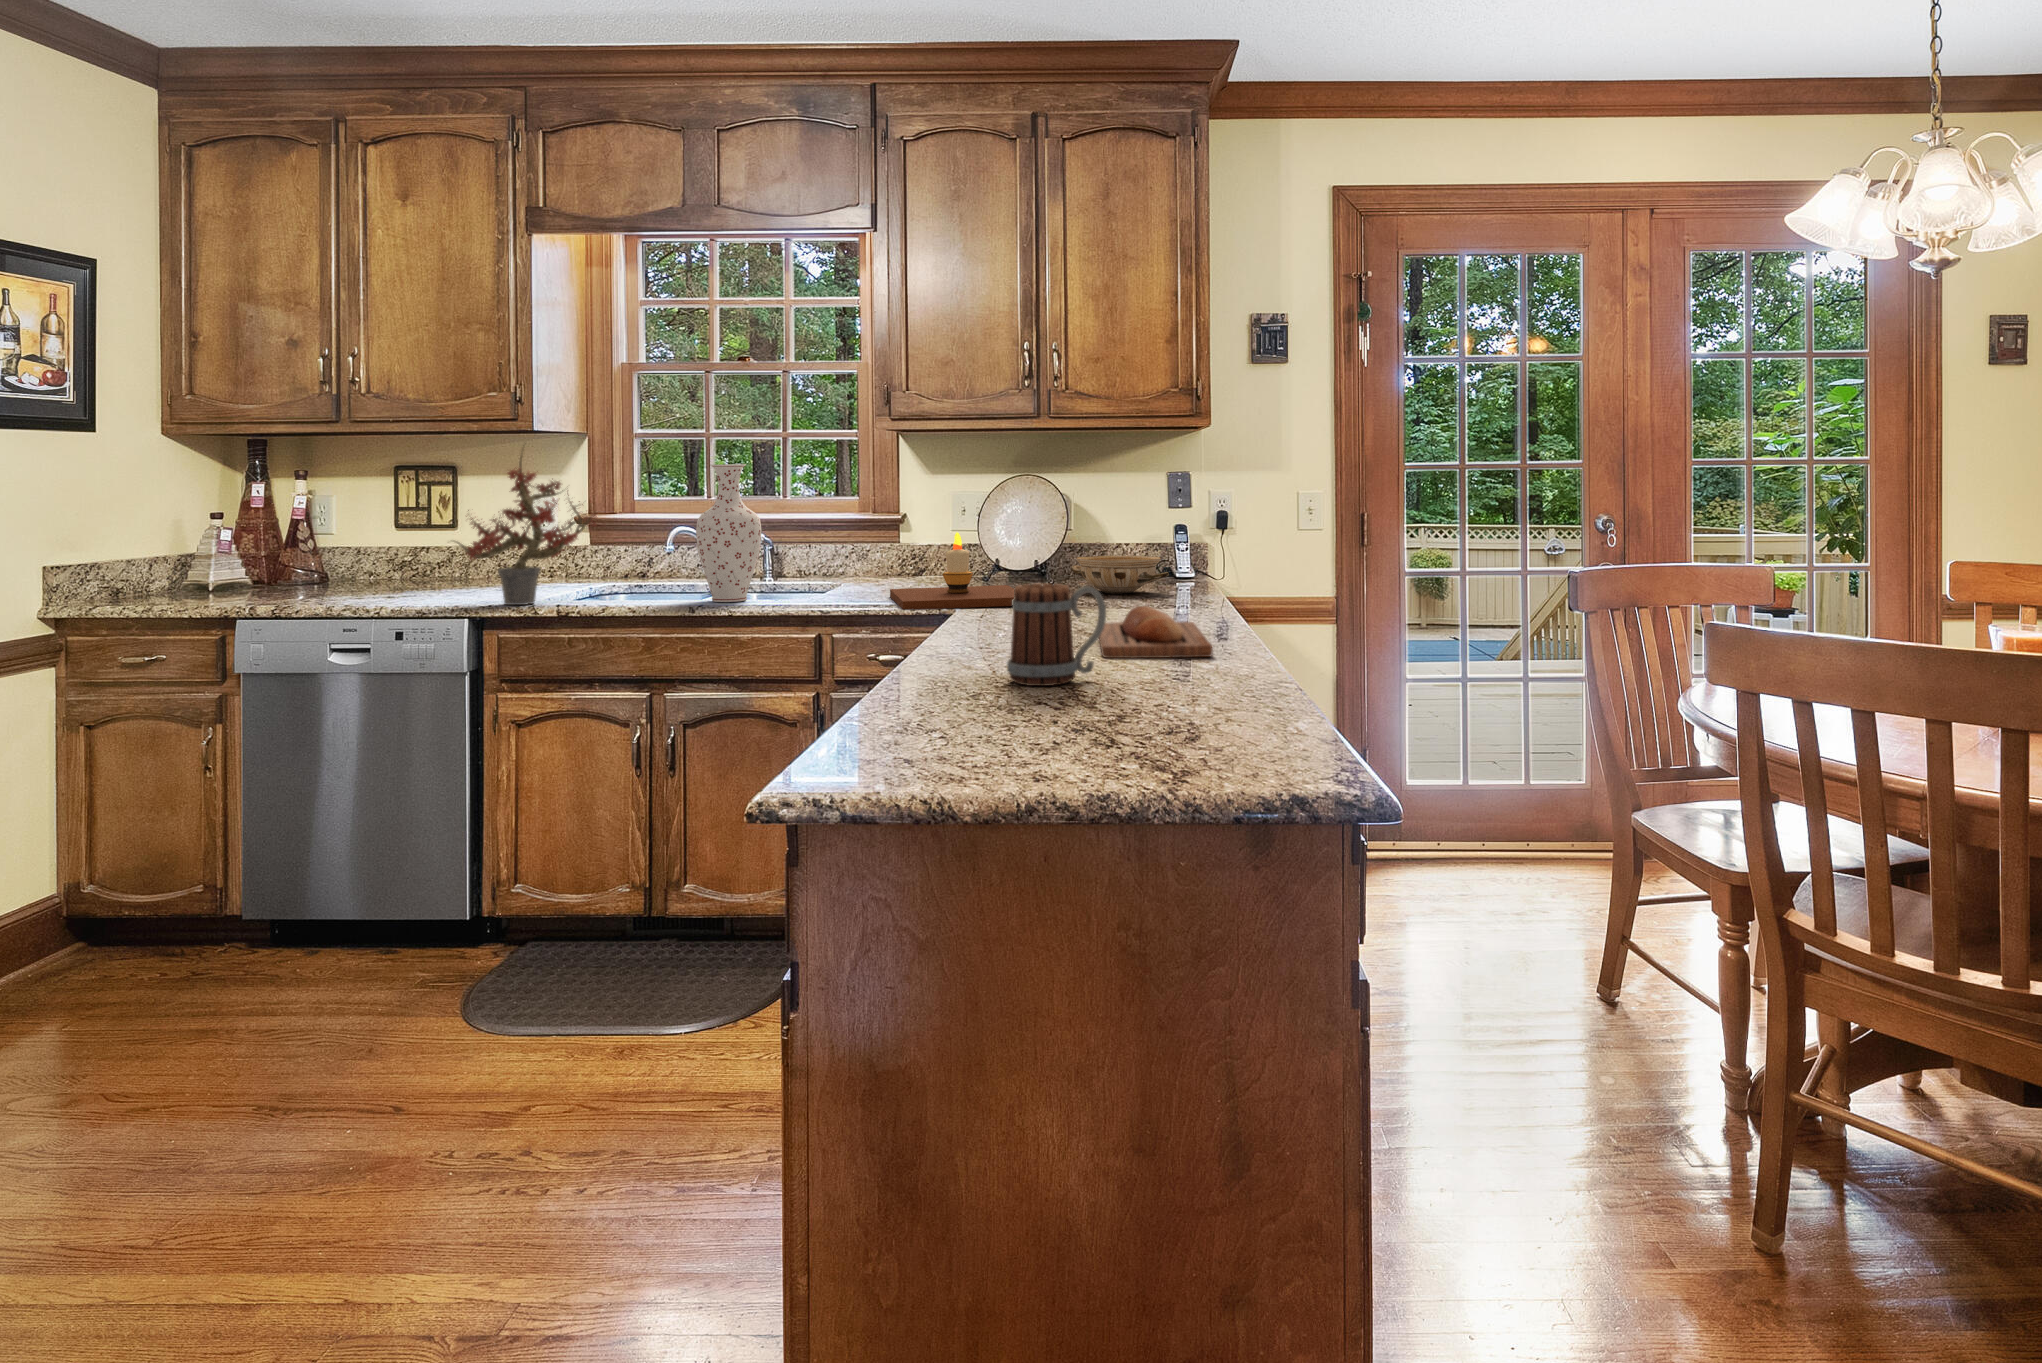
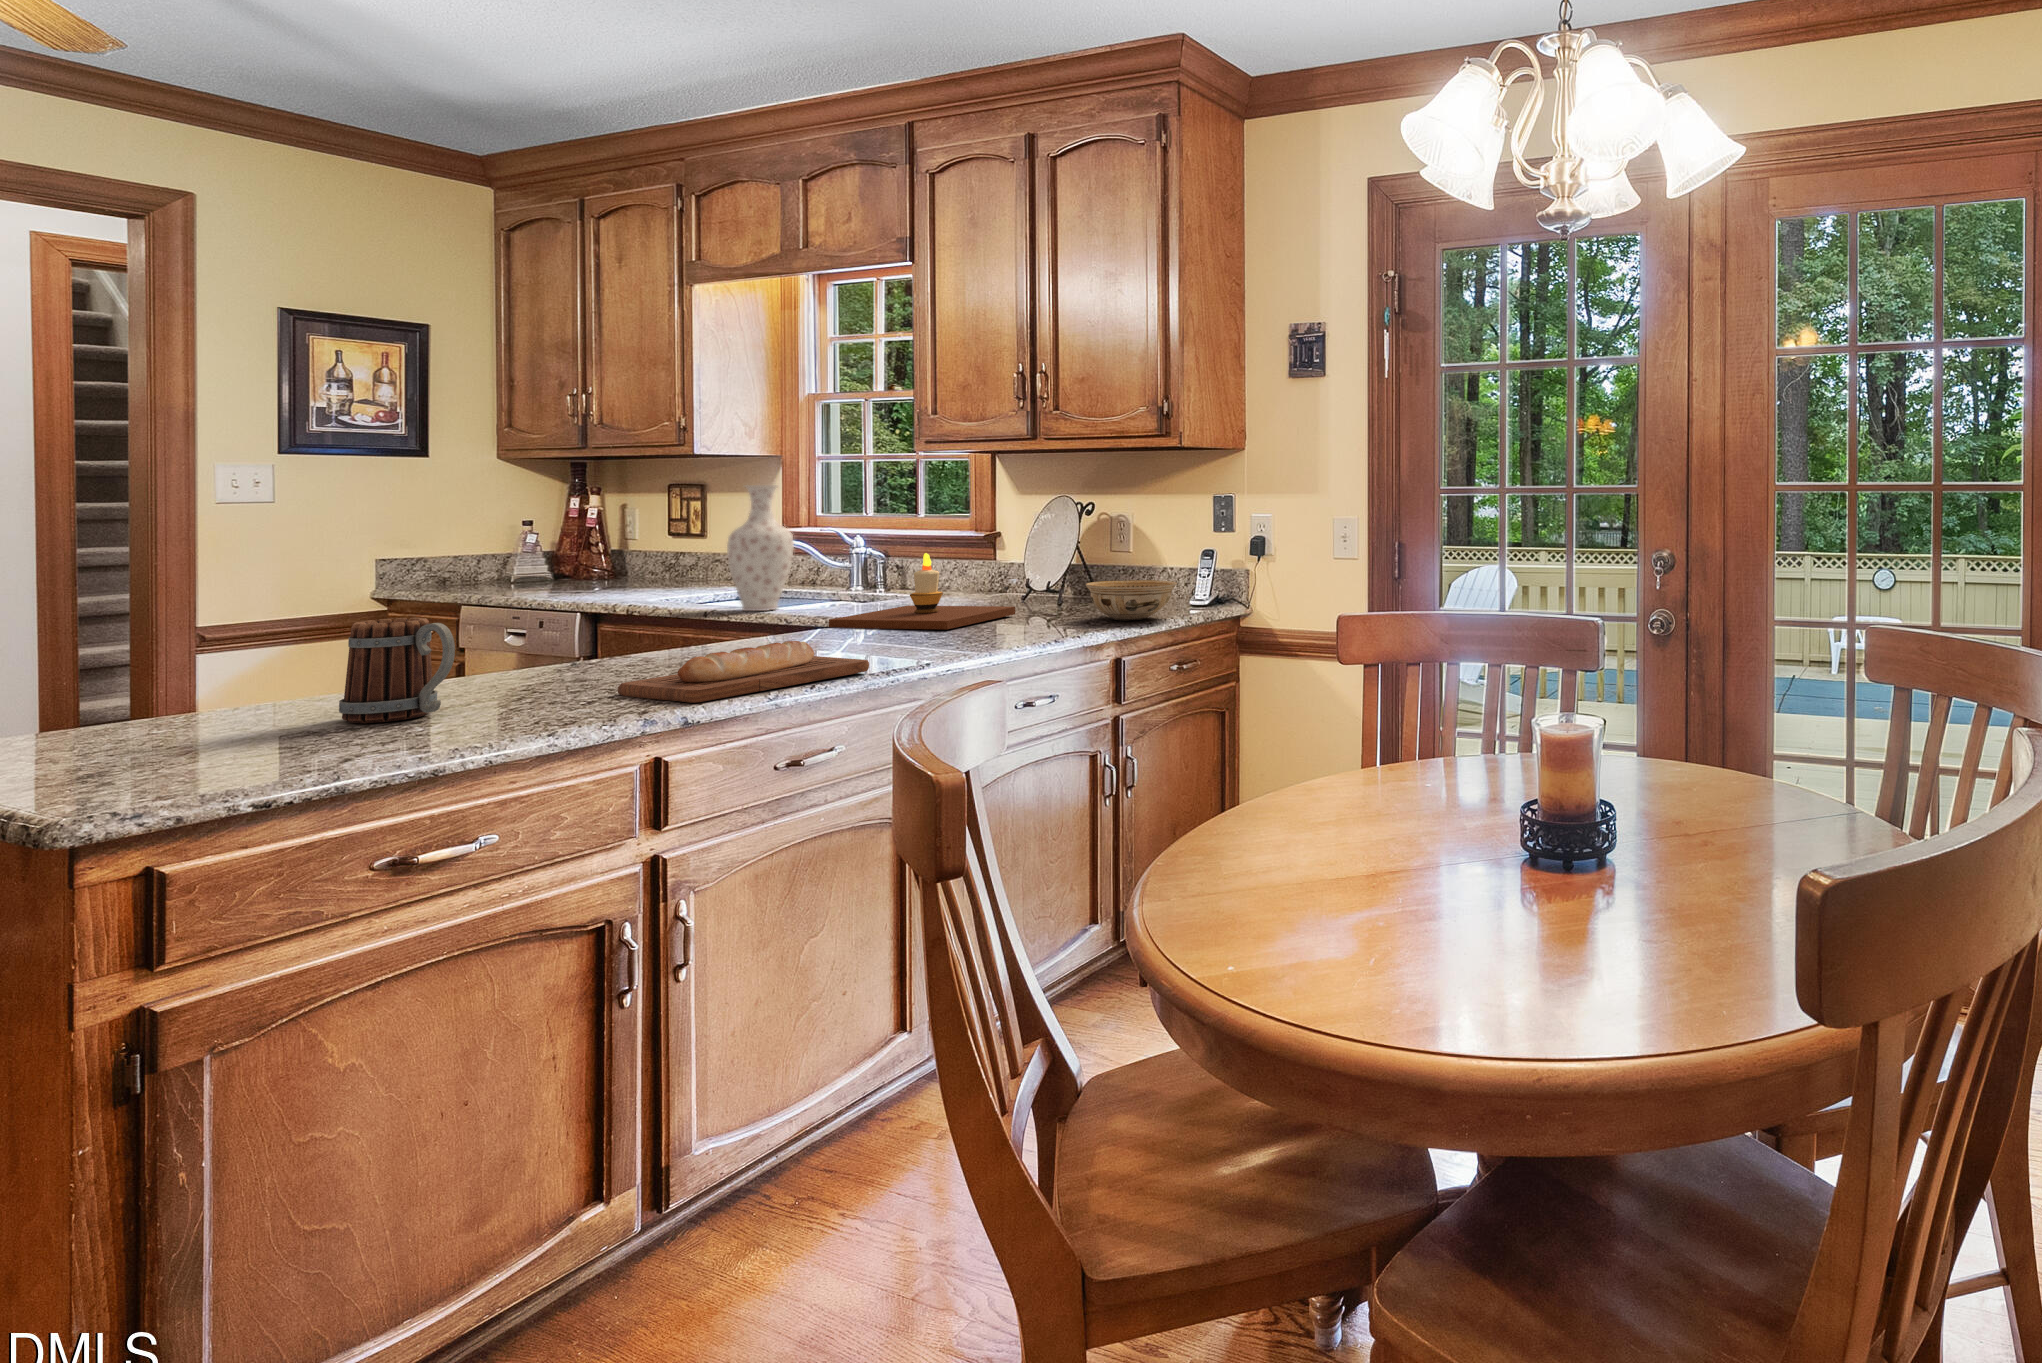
potted plant: present [454,455,597,605] -> none [518,465,689,606]

